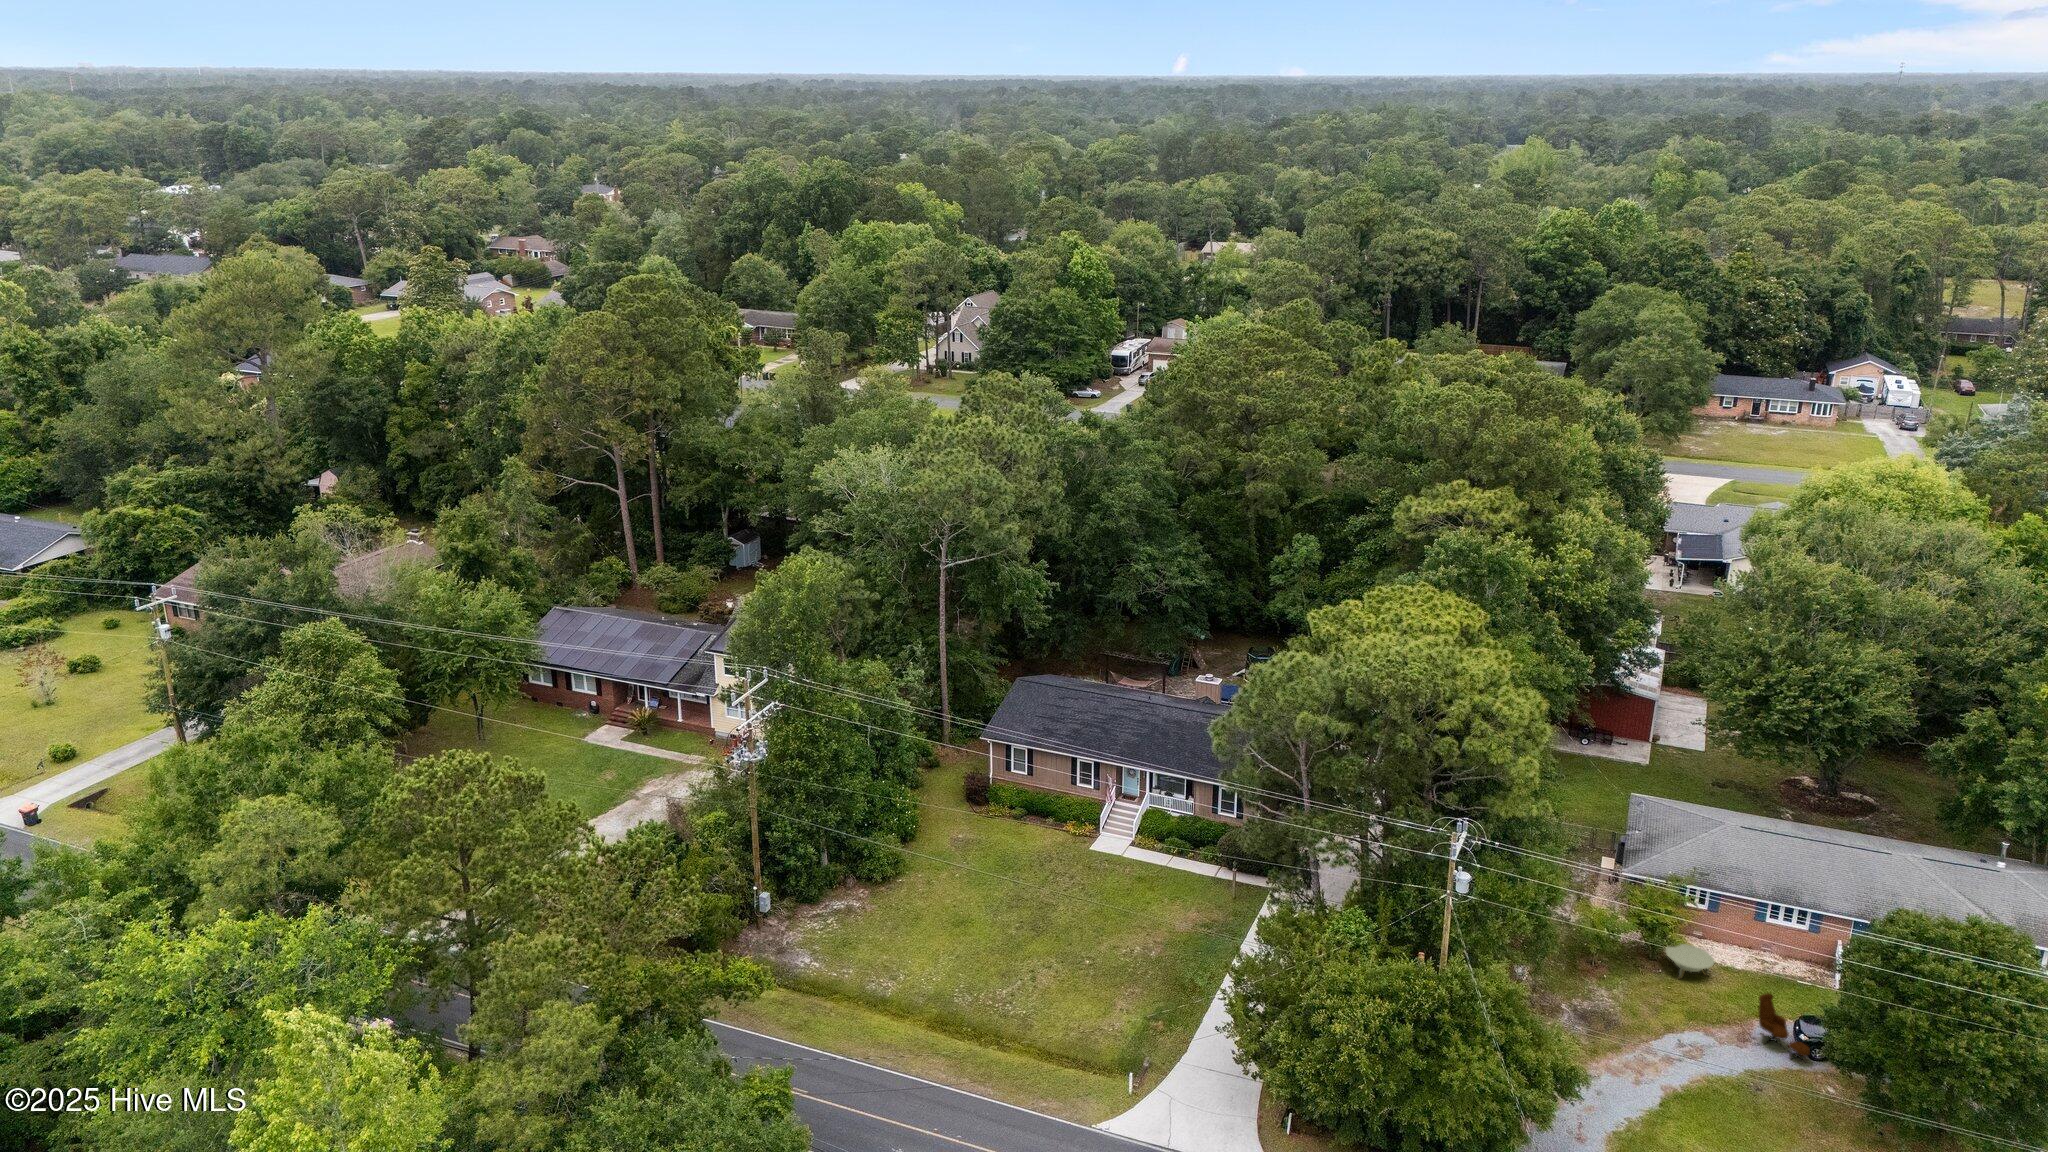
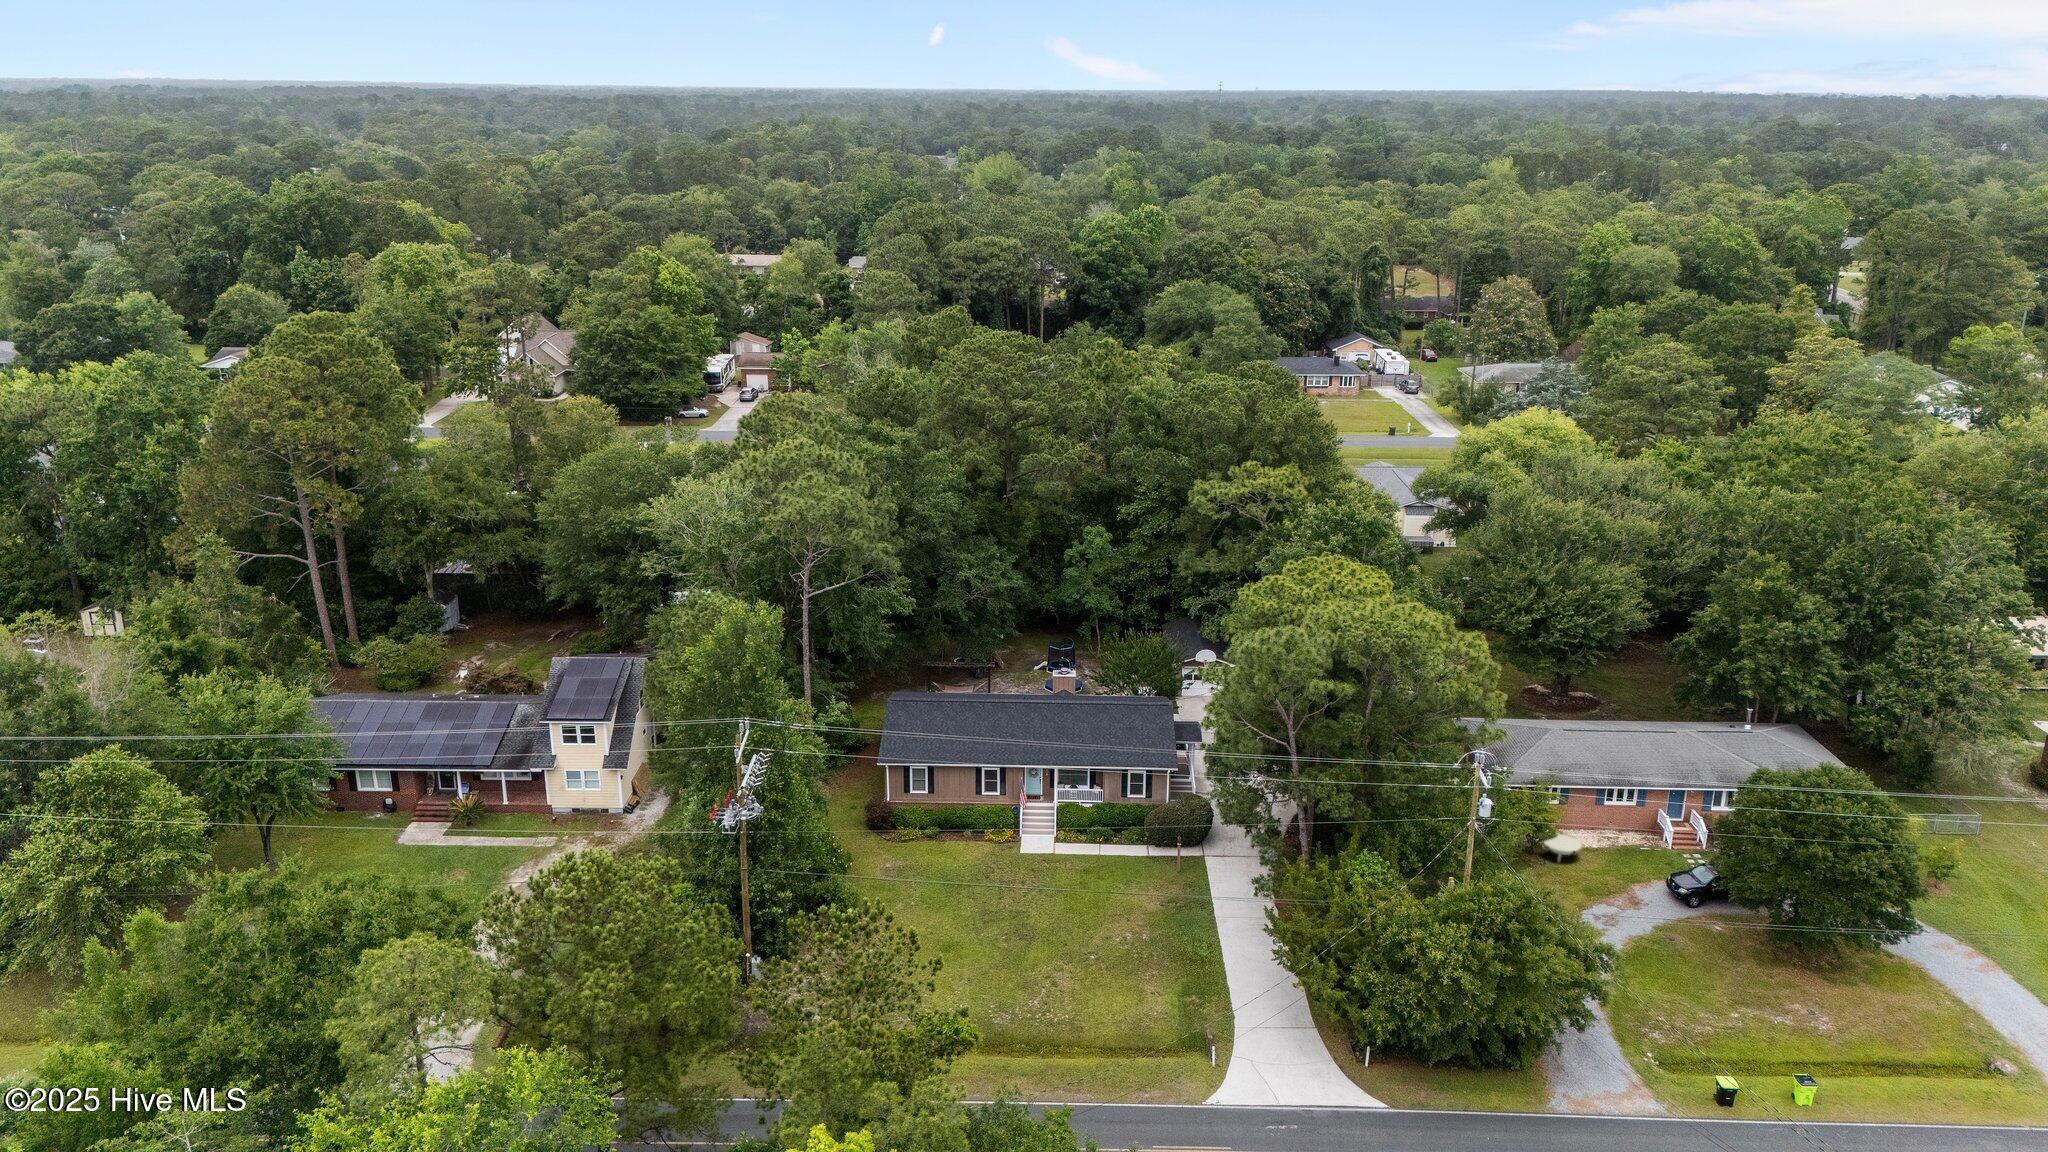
lounge chair: present [1759,993,1810,1059] -> none [1638,858,1684,908]

